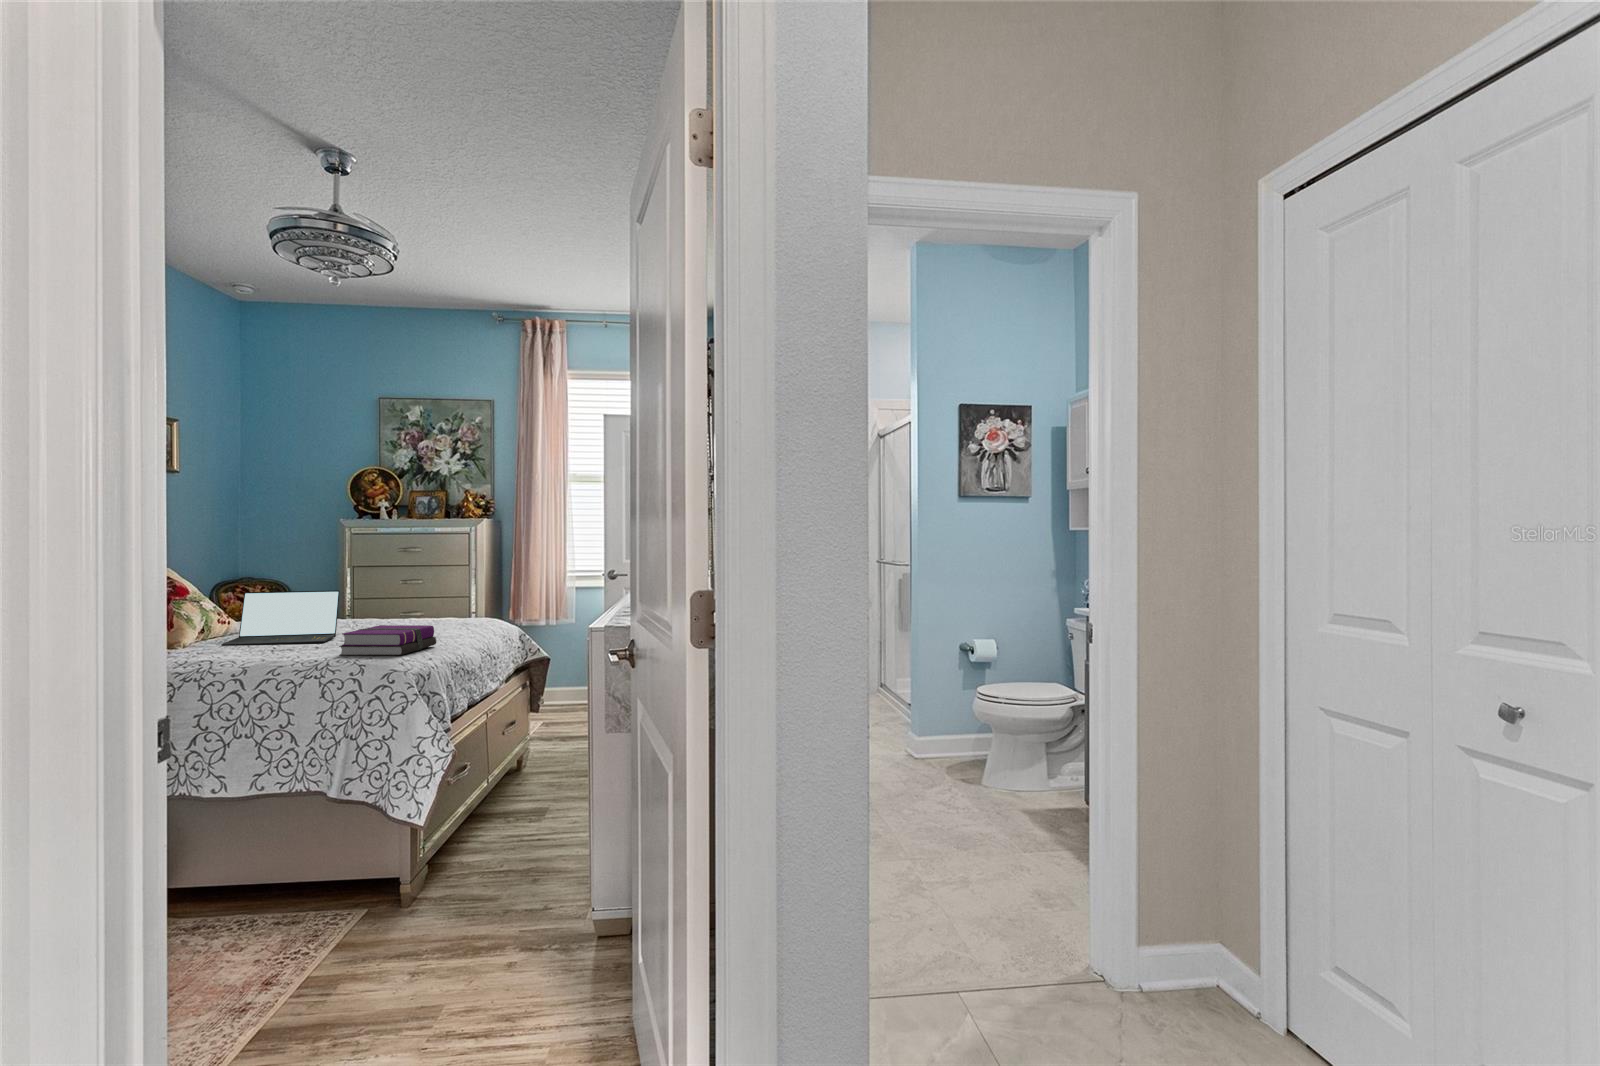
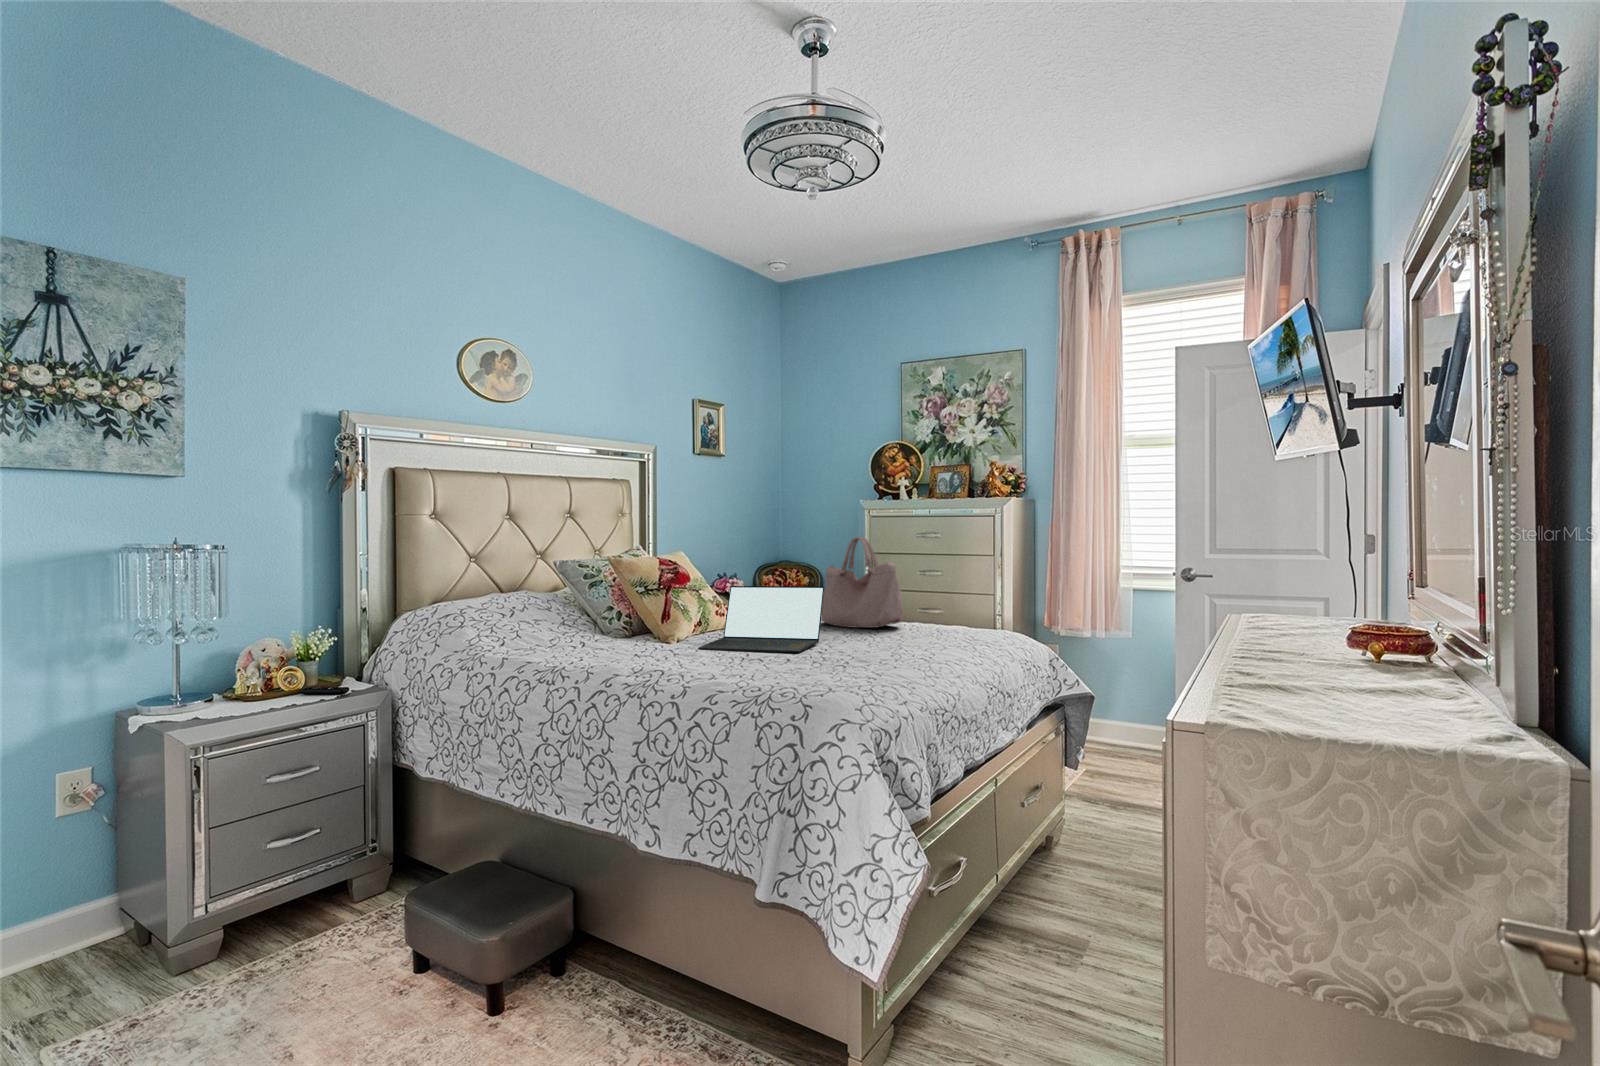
handbag: none [321,551,403,628] -> present [821,537,903,628]
hardback book: present [339,625,437,656] -> none [795,638,920,688]

